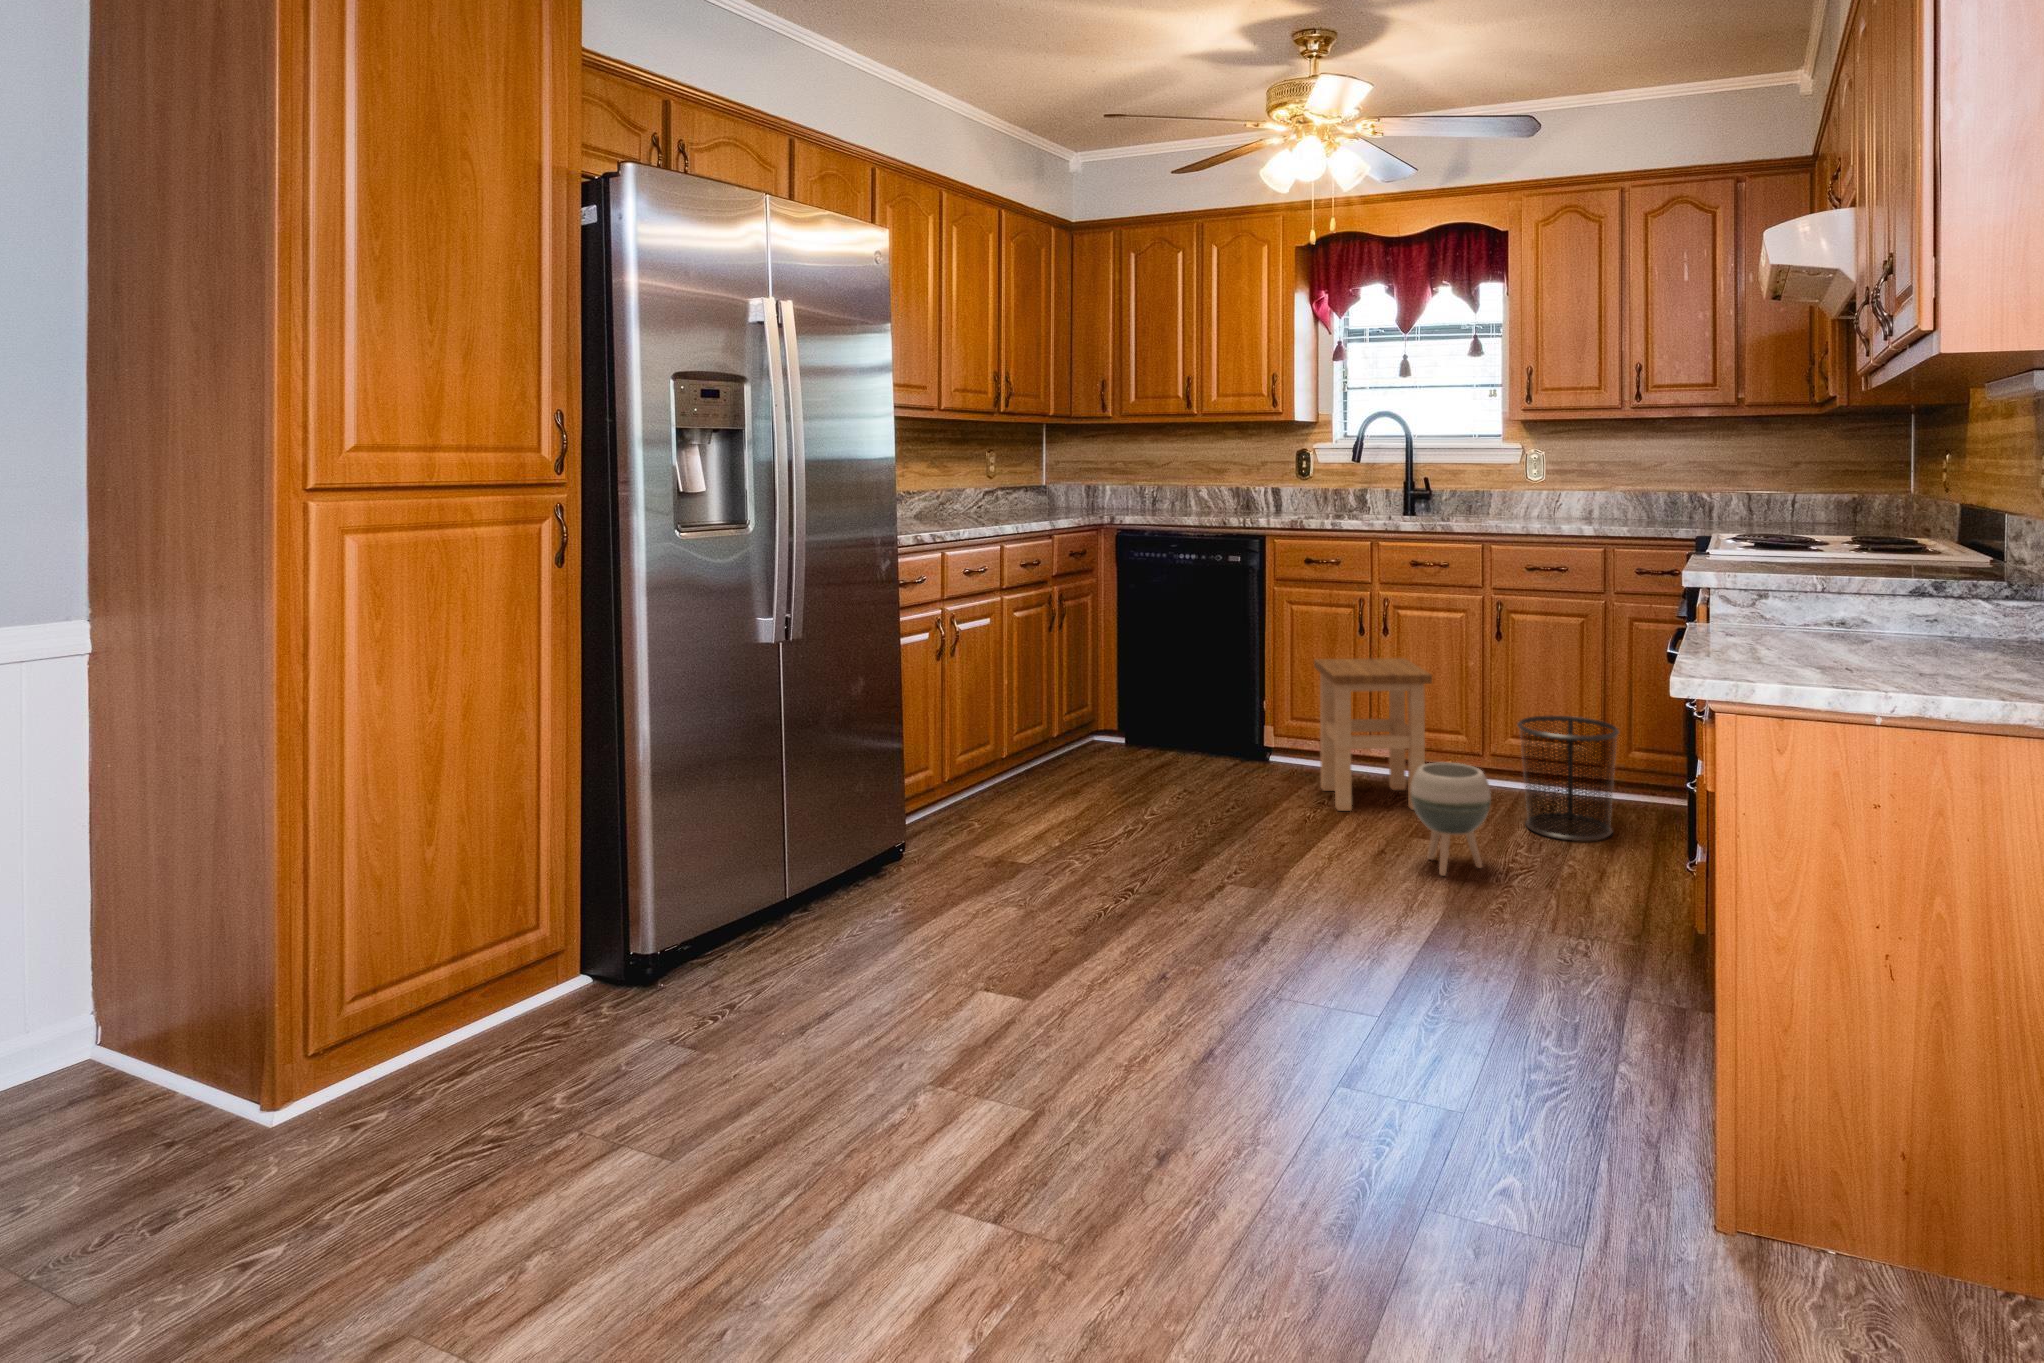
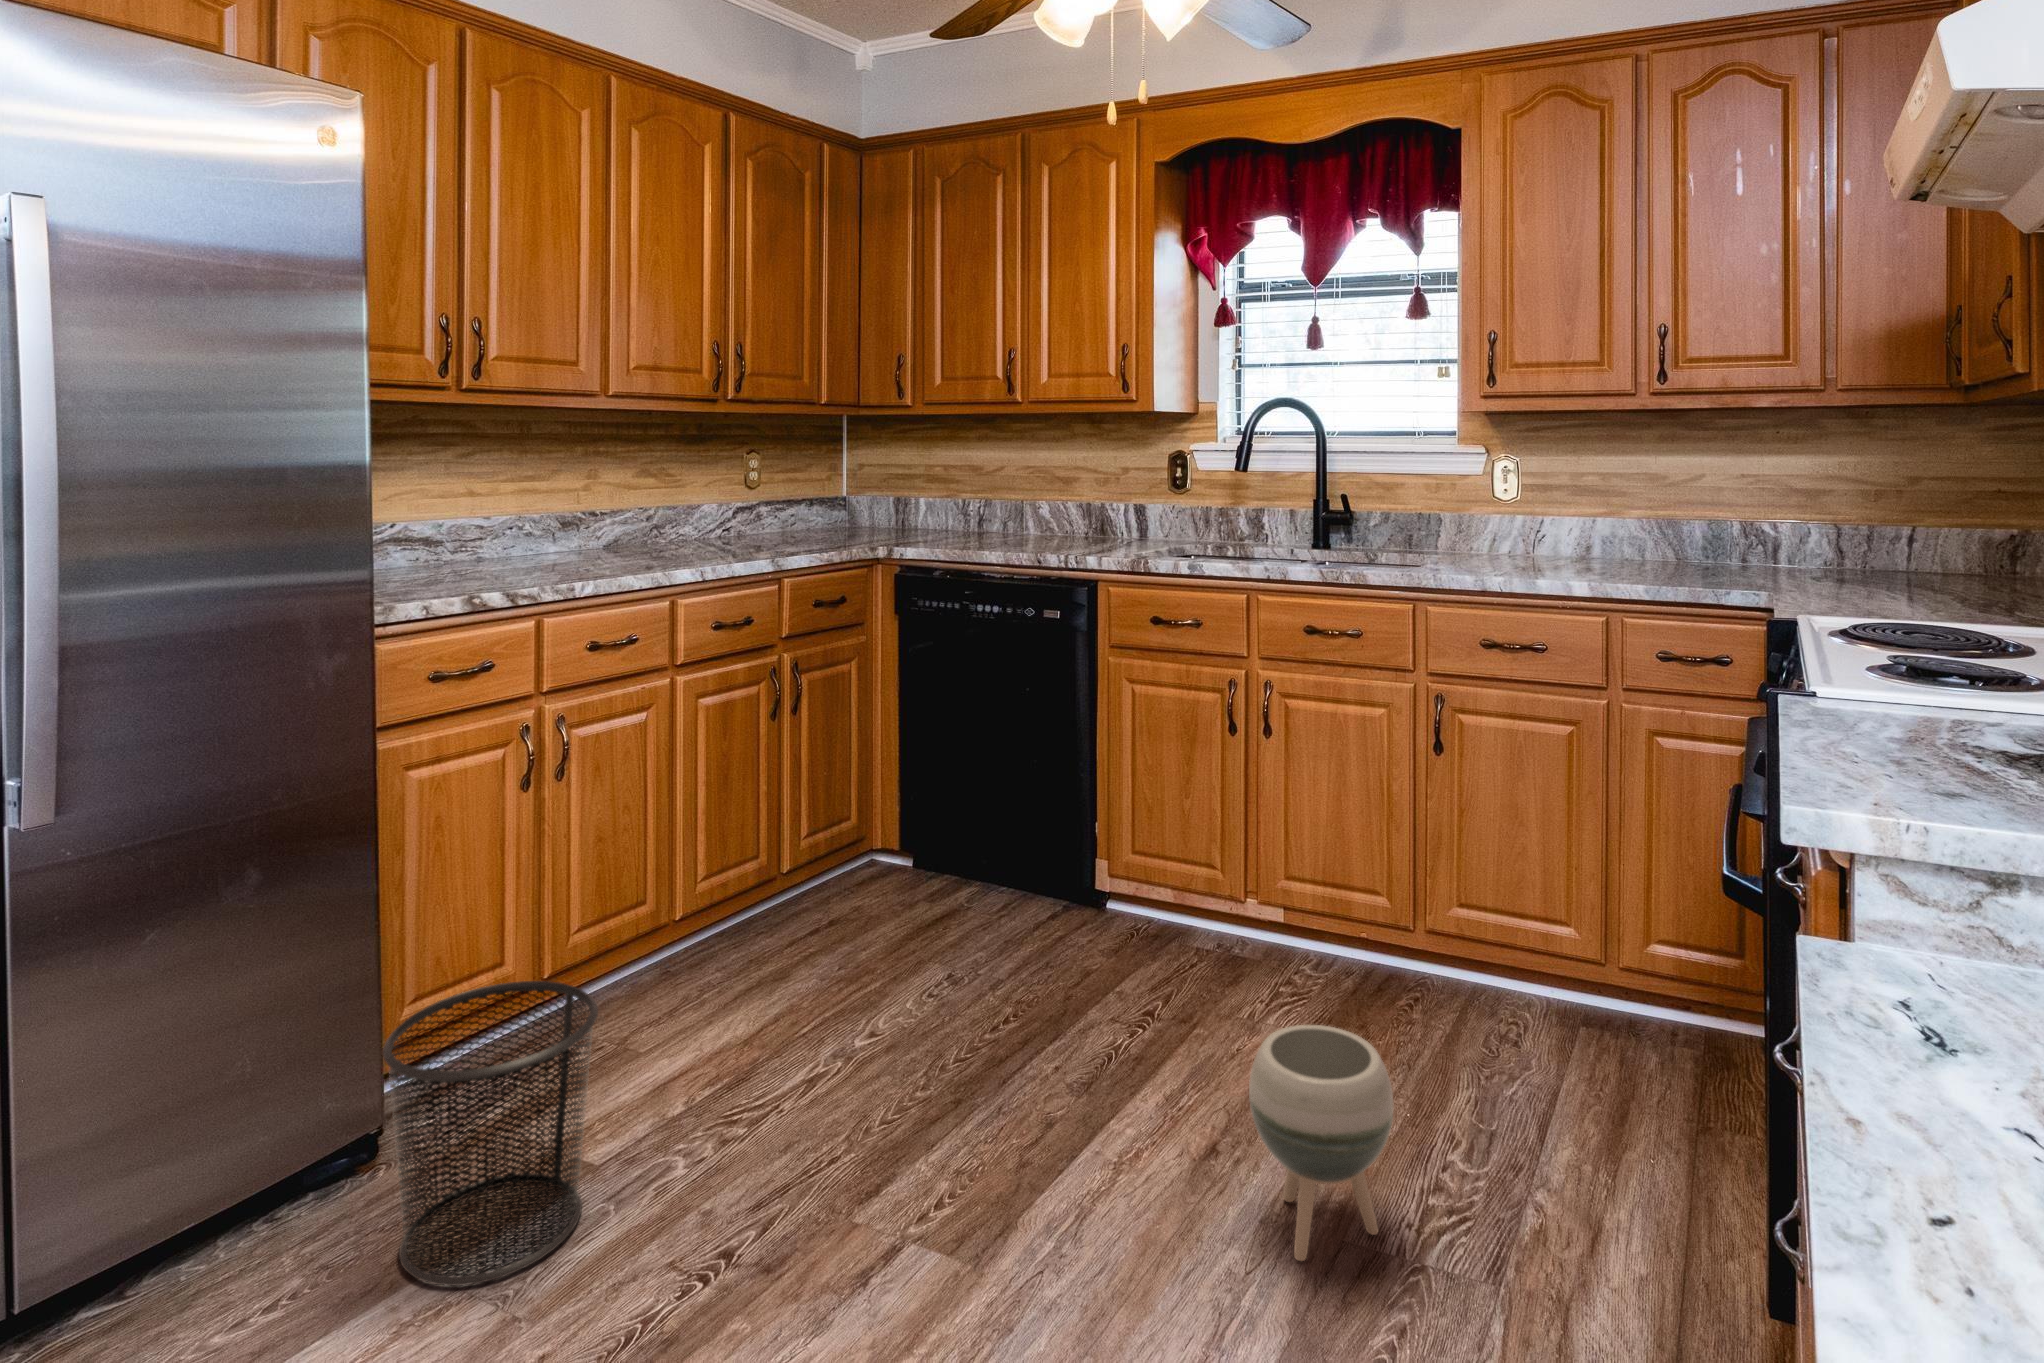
stool: present [1314,658,1432,811] -> none [1149,781,1320,1046]
waste bin: present [1517,716,1619,841] -> present [383,981,598,1286]

